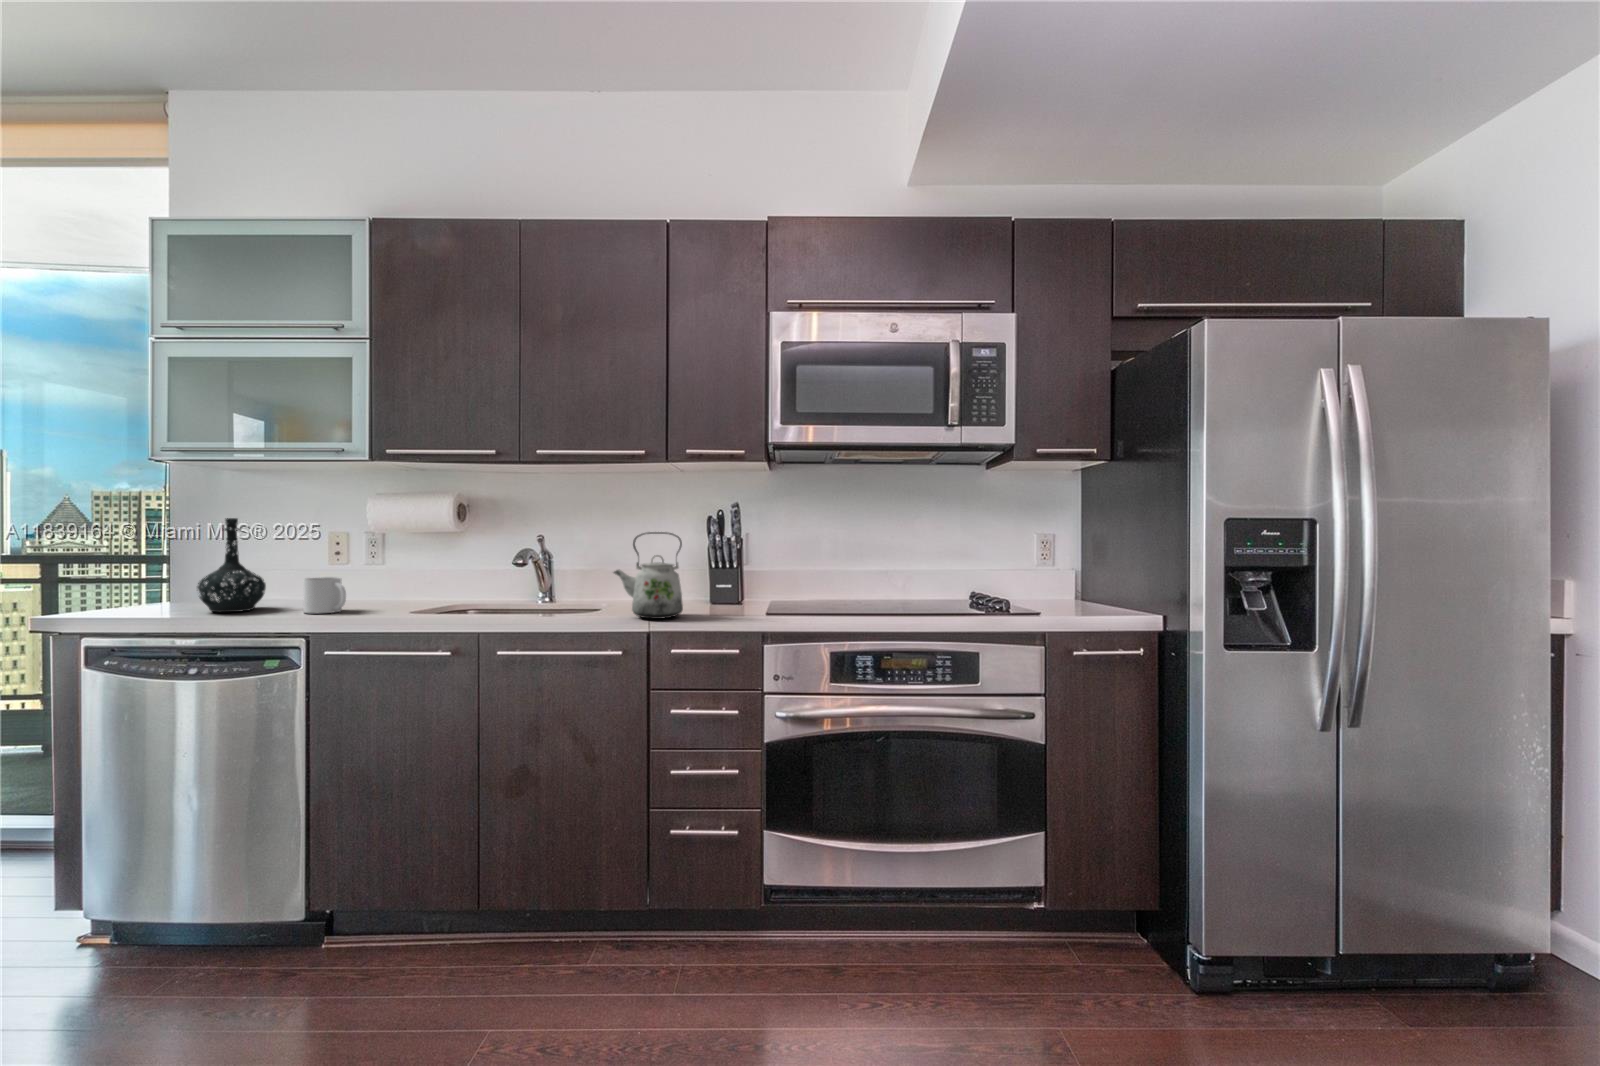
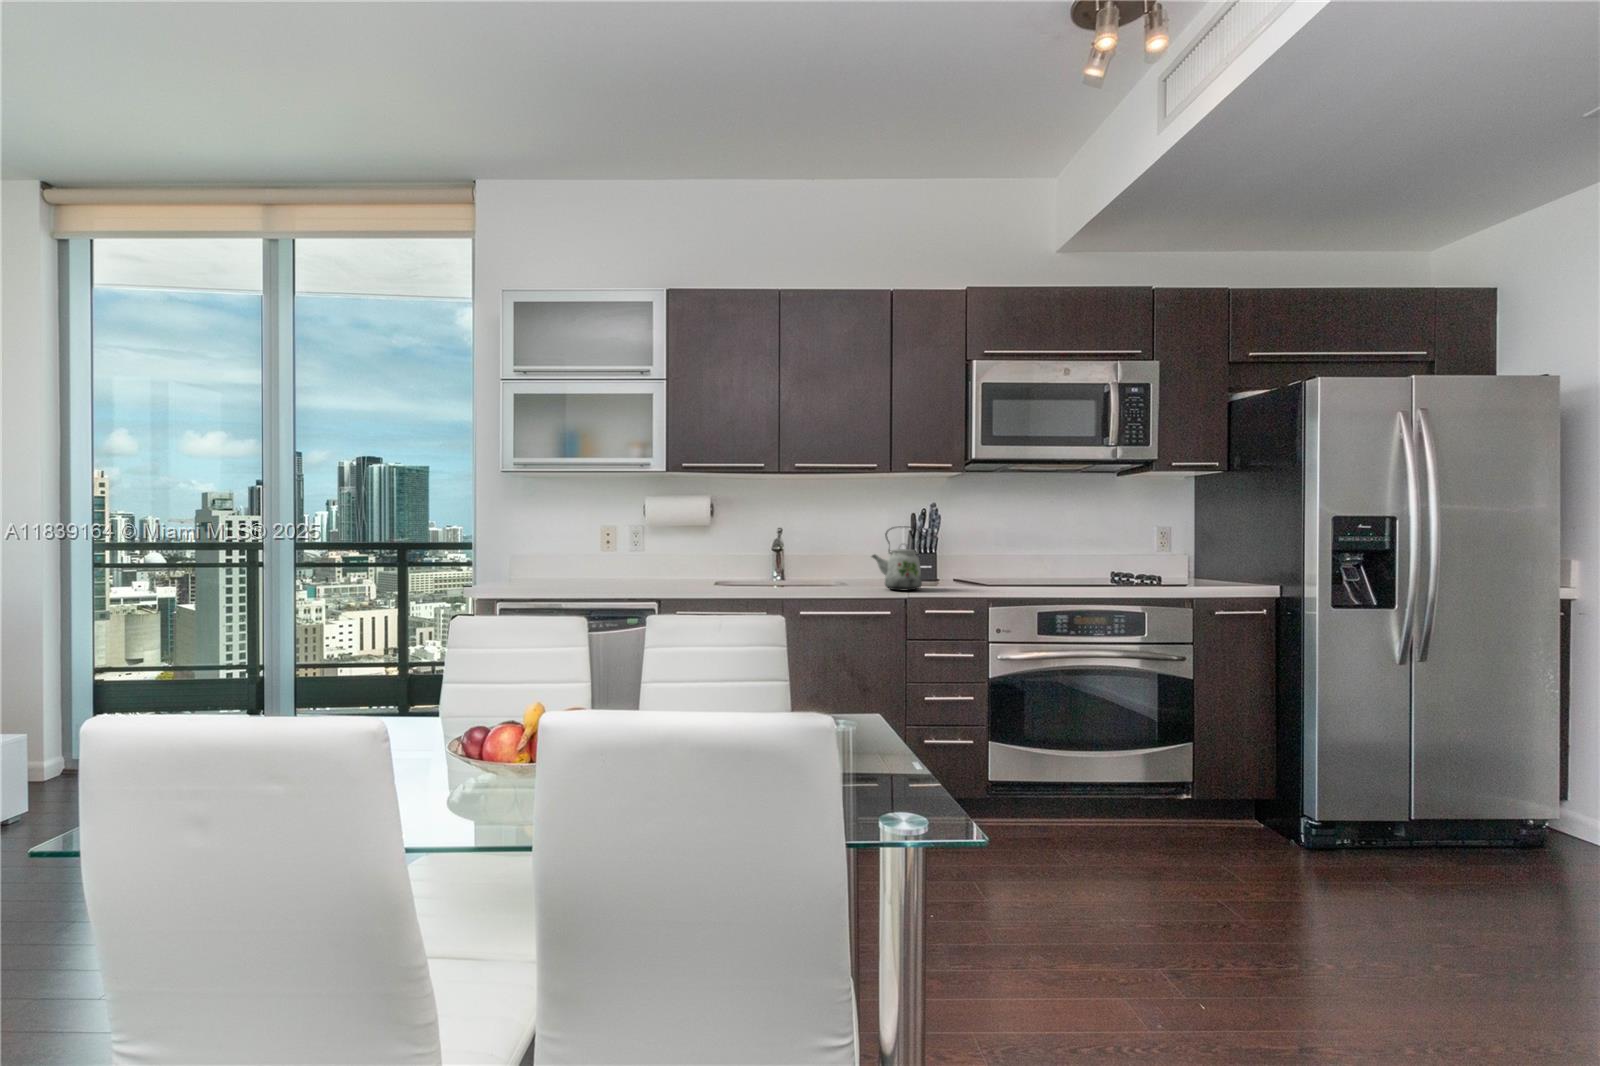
bottle: present [197,518,266,612] -> none [556,517,601,588]
mug: present [304,577,346,613] -> none [635,562,668,588]

